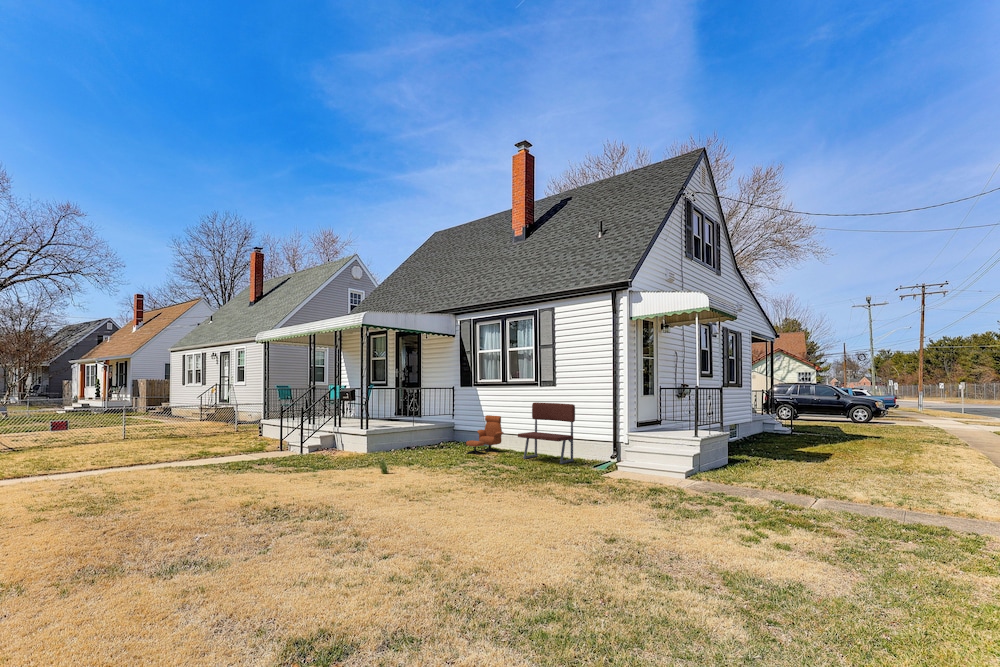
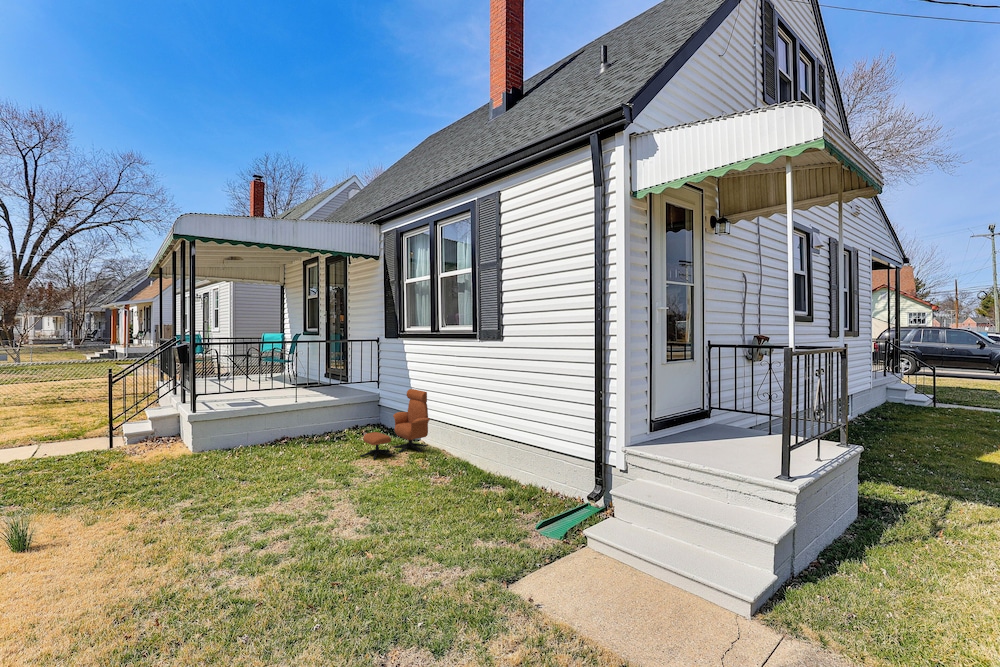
bench: present [518,403,575,464] -> none [425,372,525,497]

